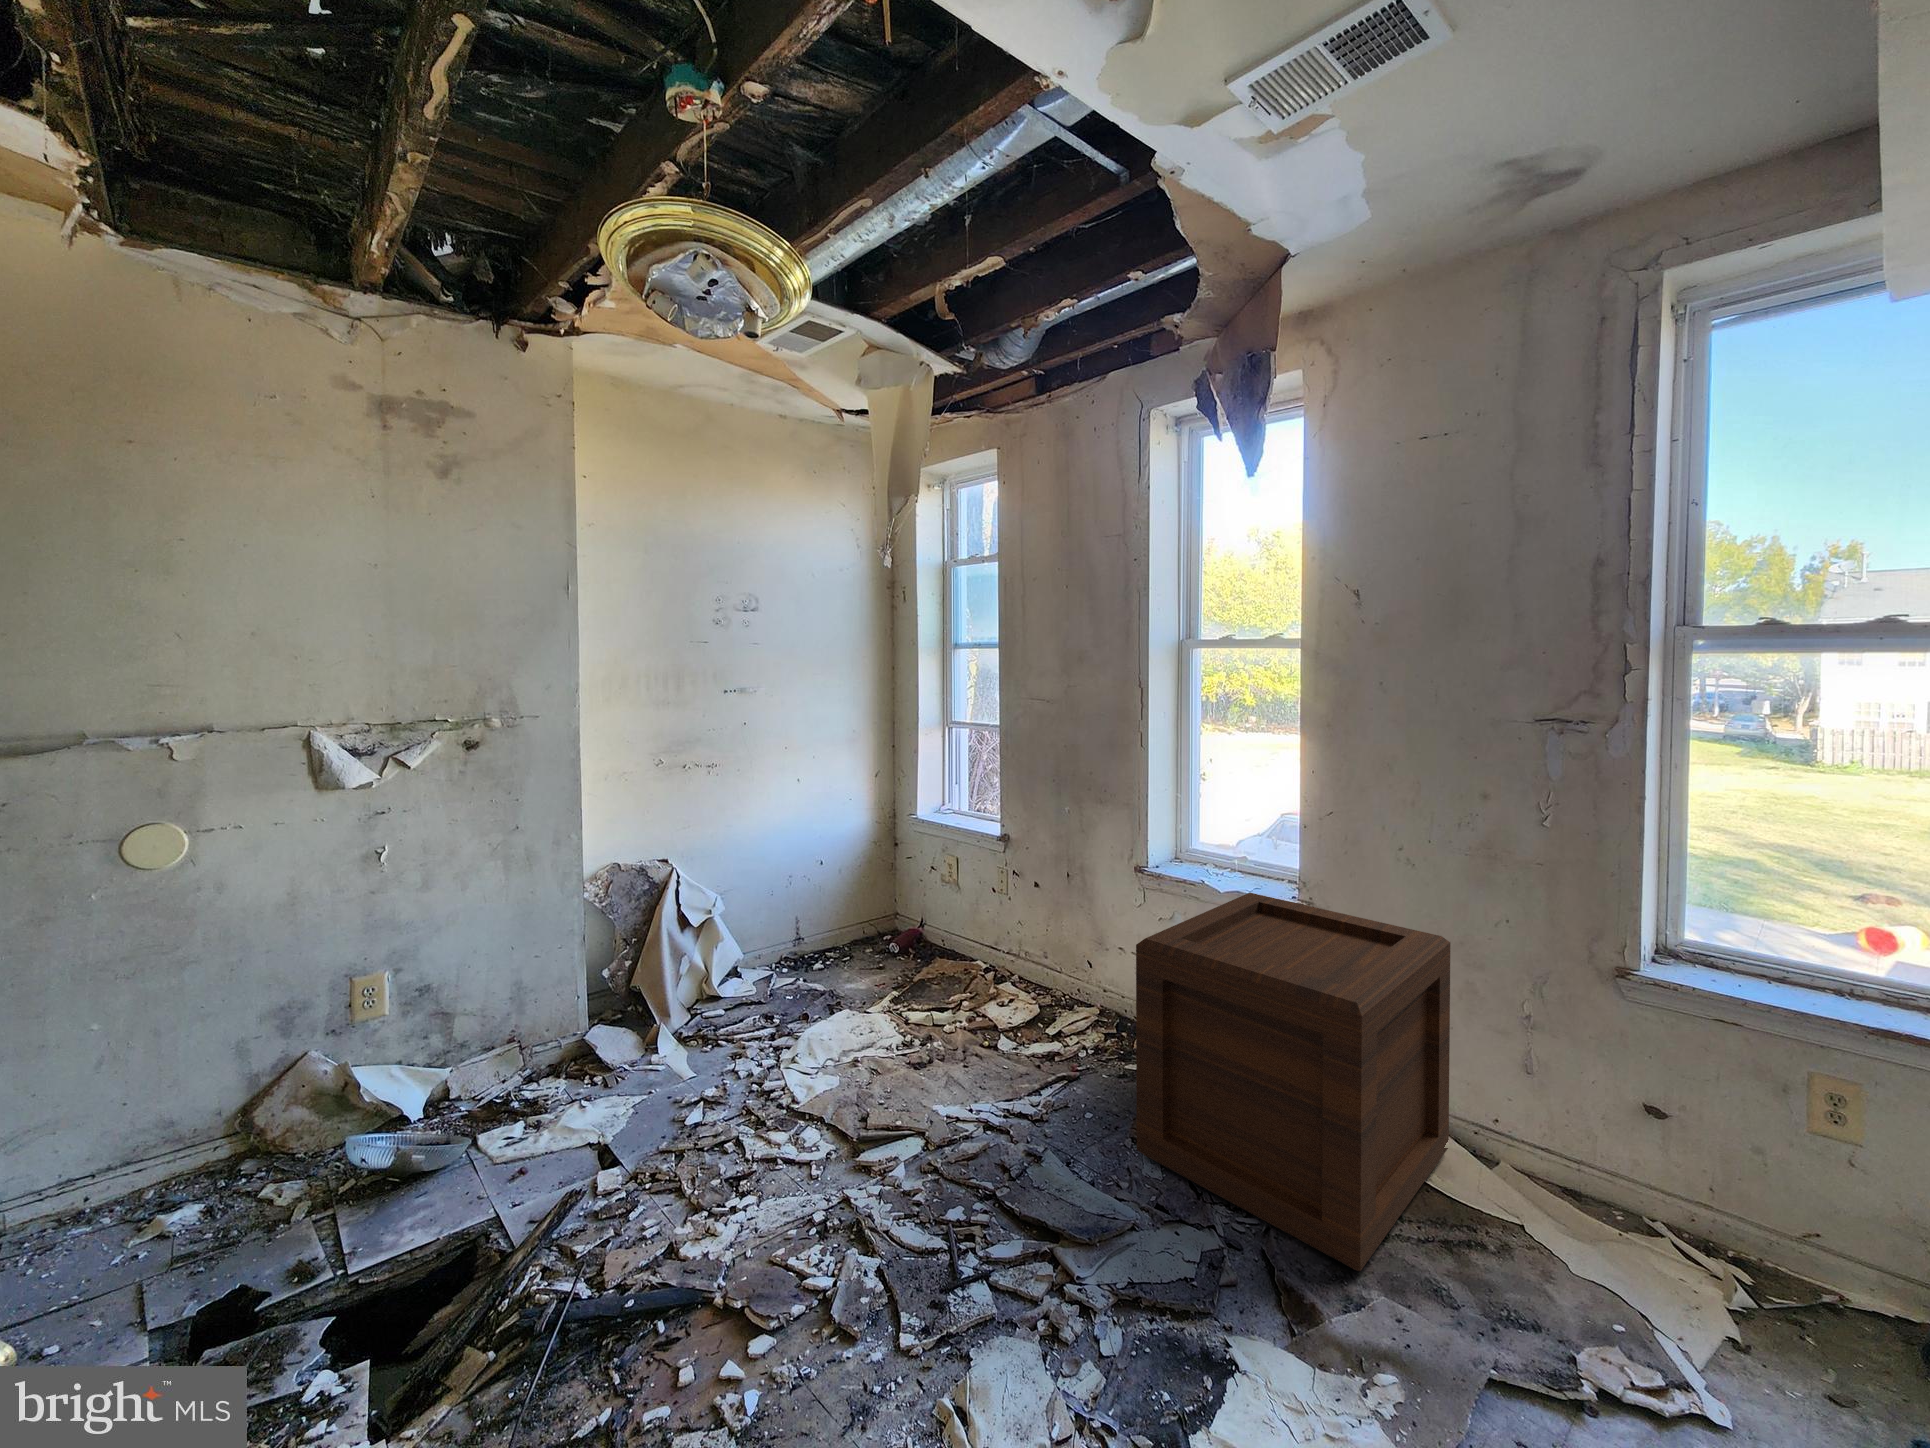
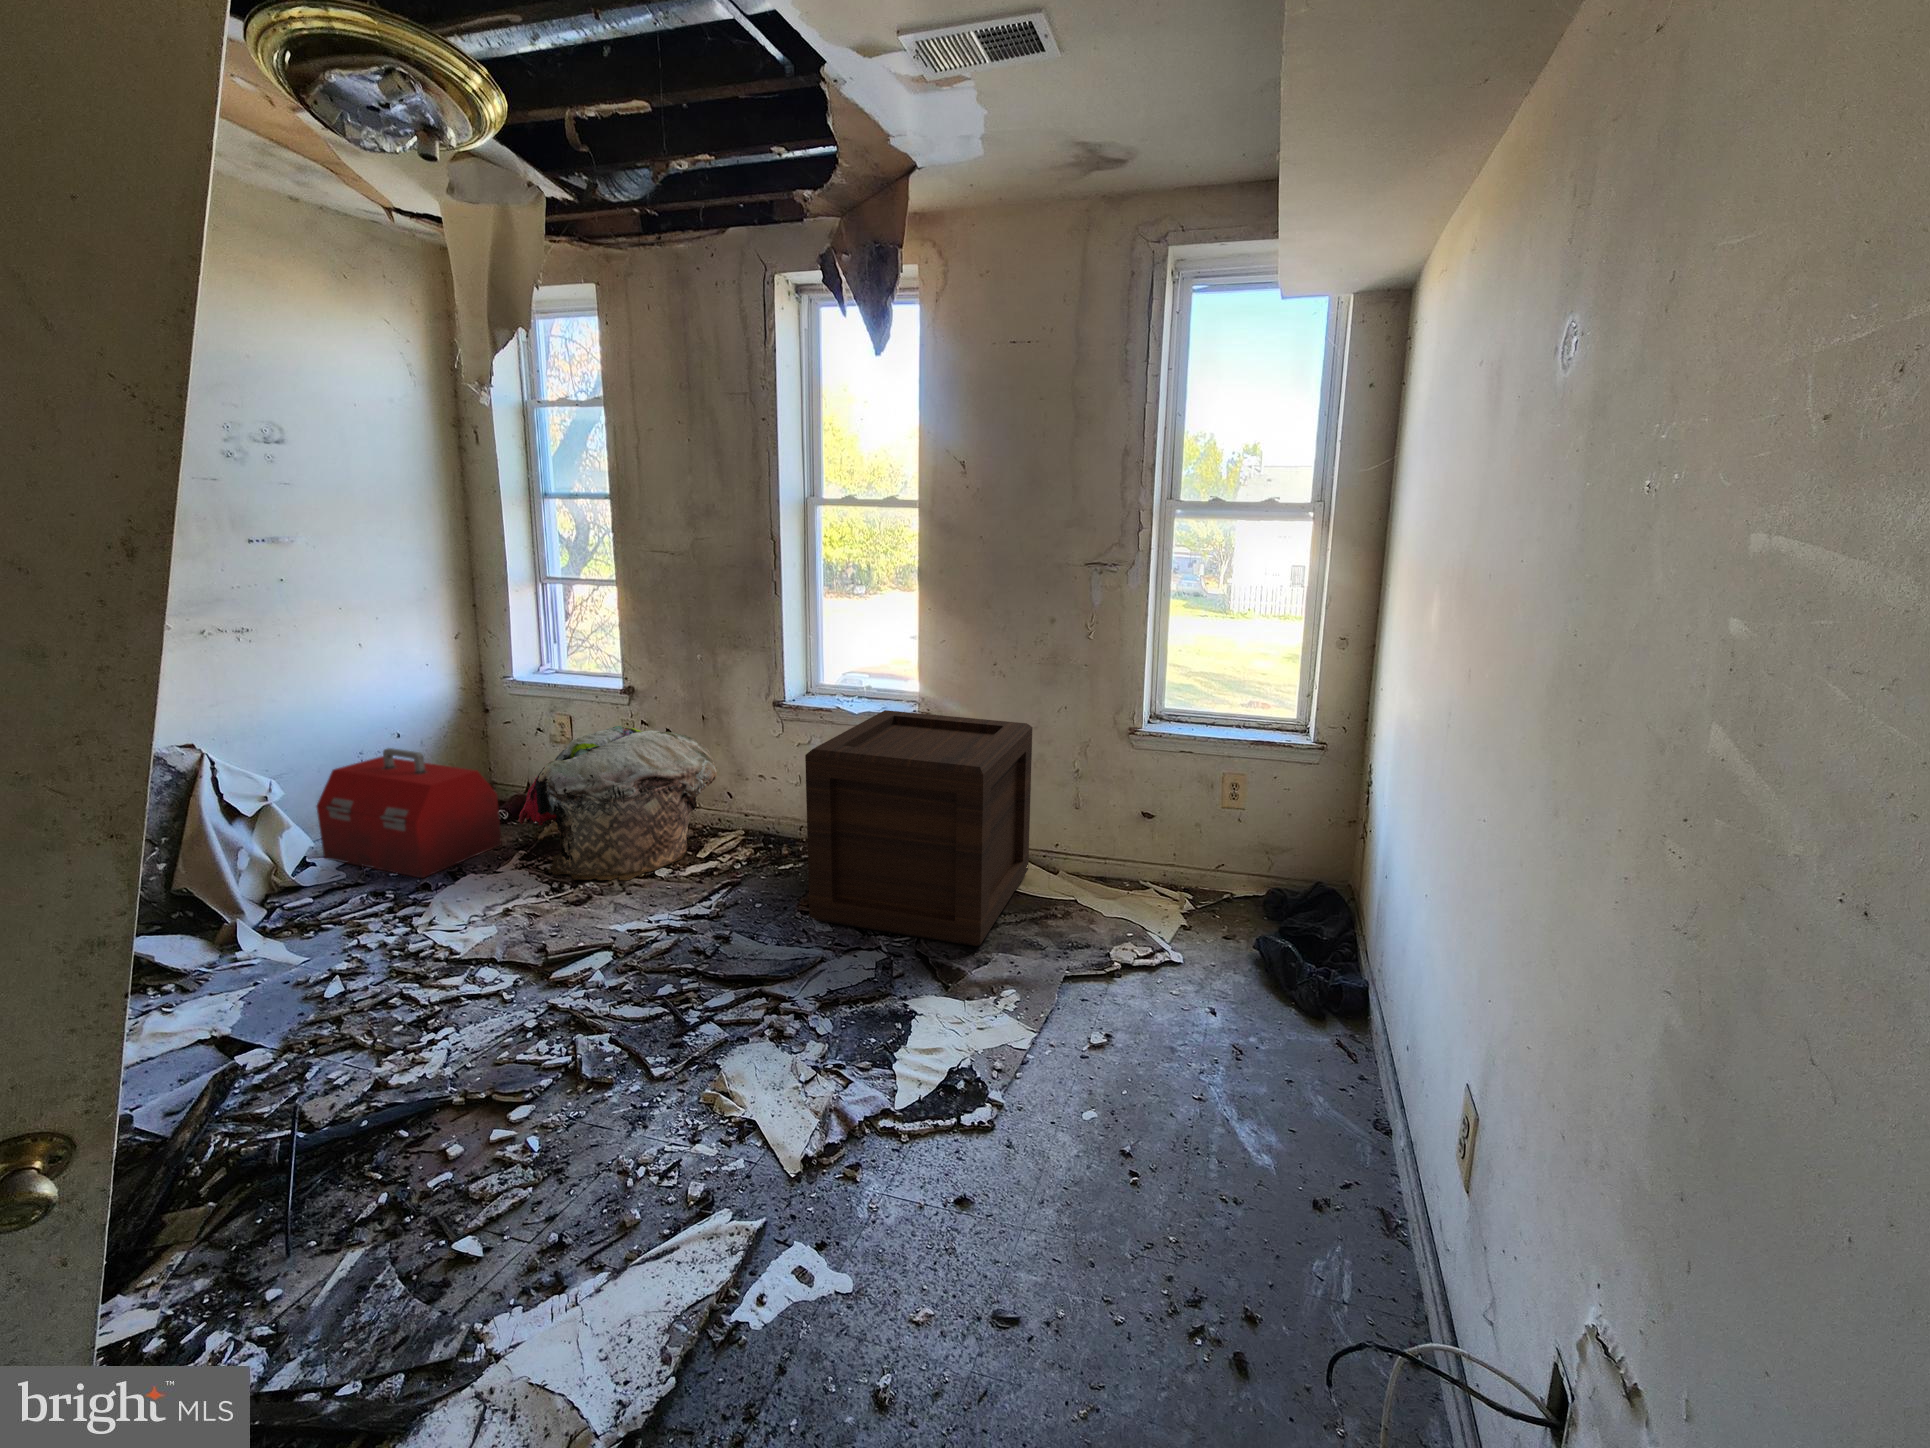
toolbox: none [756,875,883,1003] -> present [316,748,502,878]
laundry basket: none [889,877,1068,1046] -> present [518,726,717,881]

